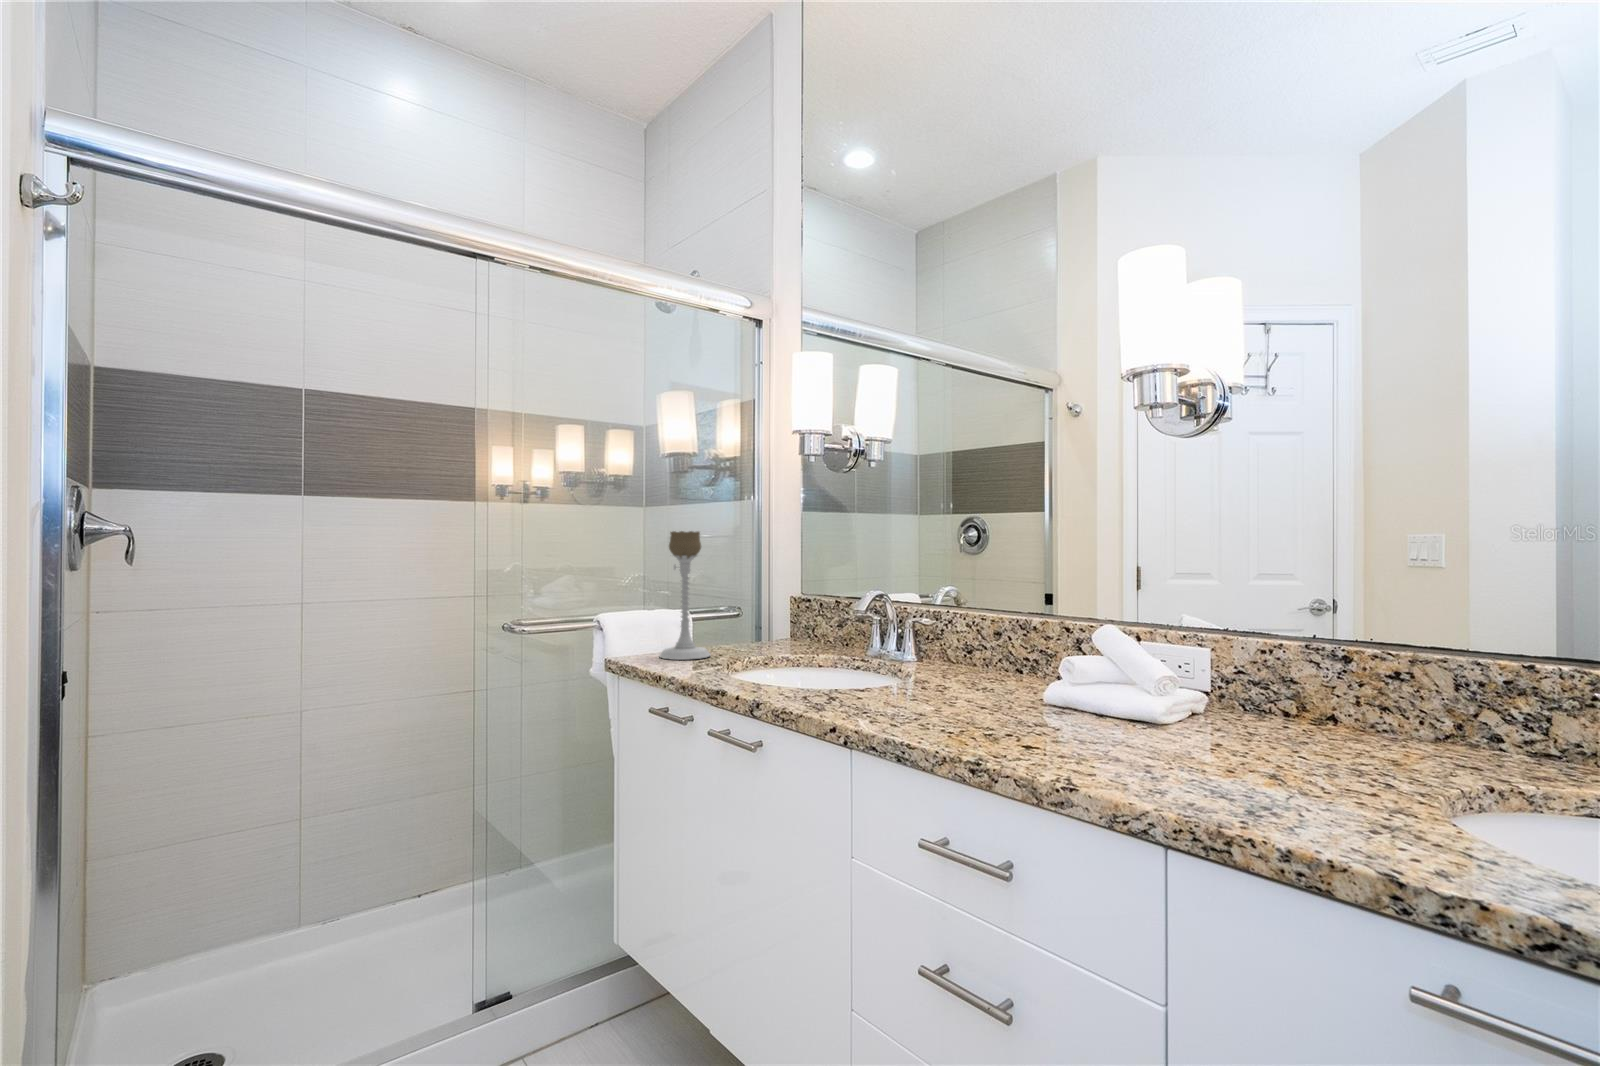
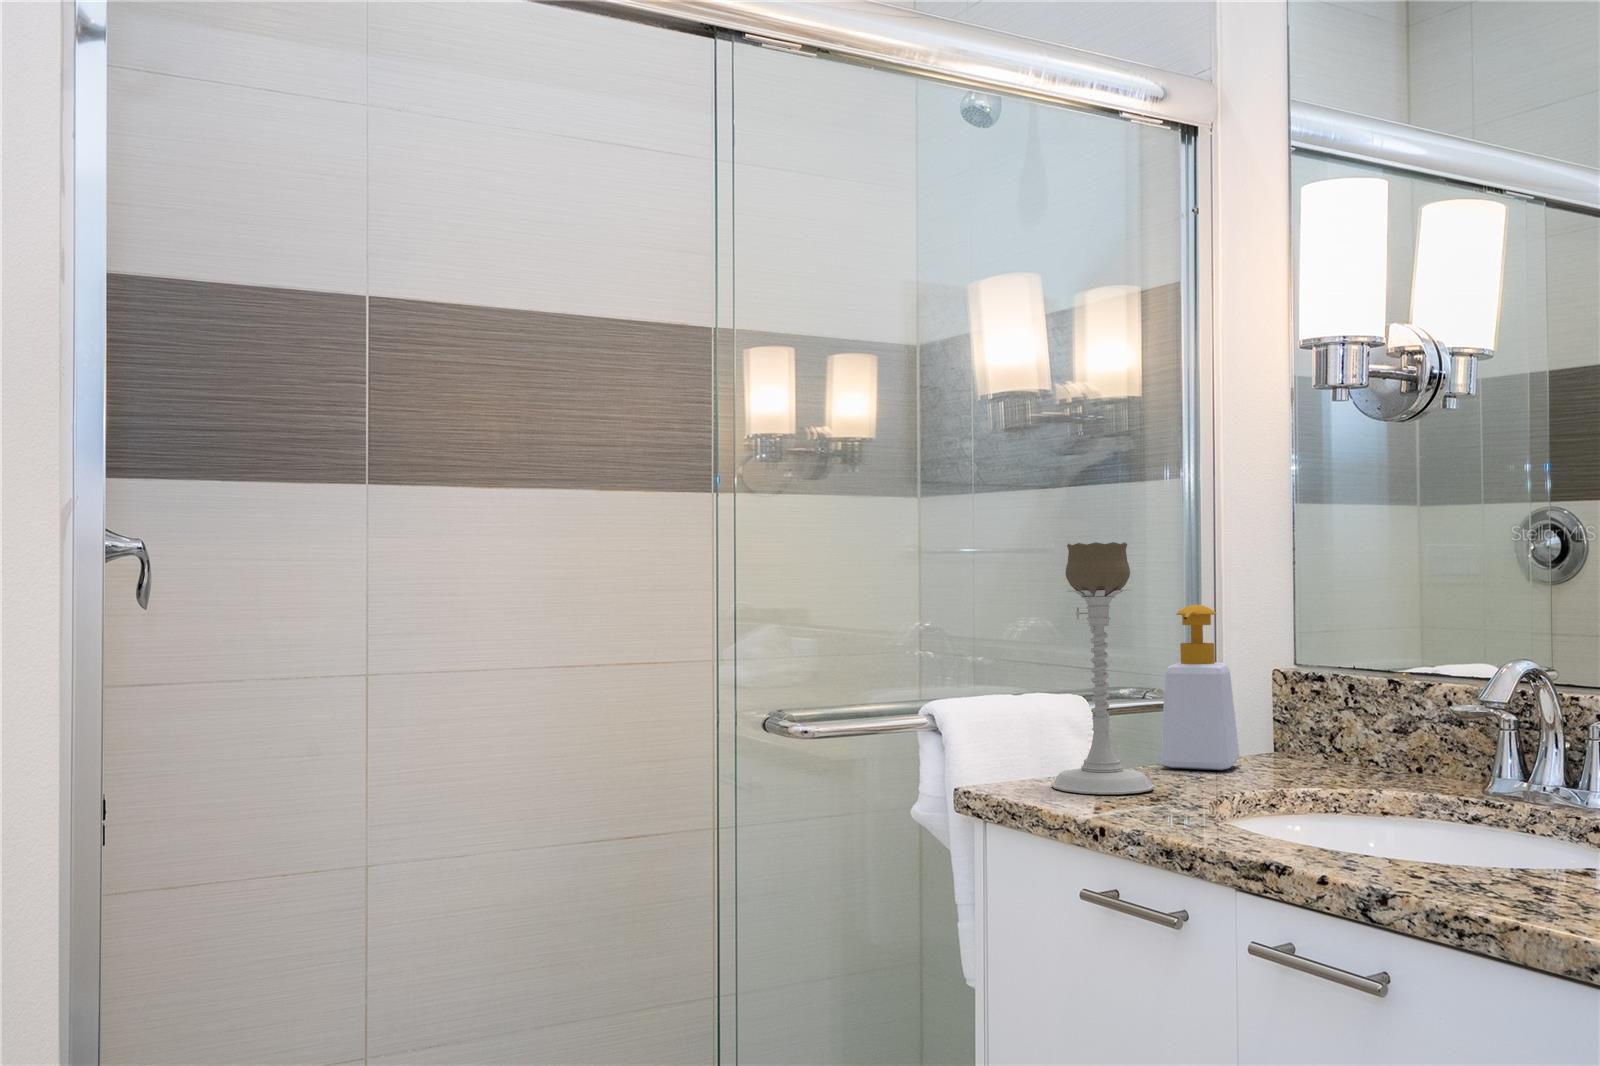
soap bottle: none [728,563,769,647] -> present [1160,605,1239,770]

